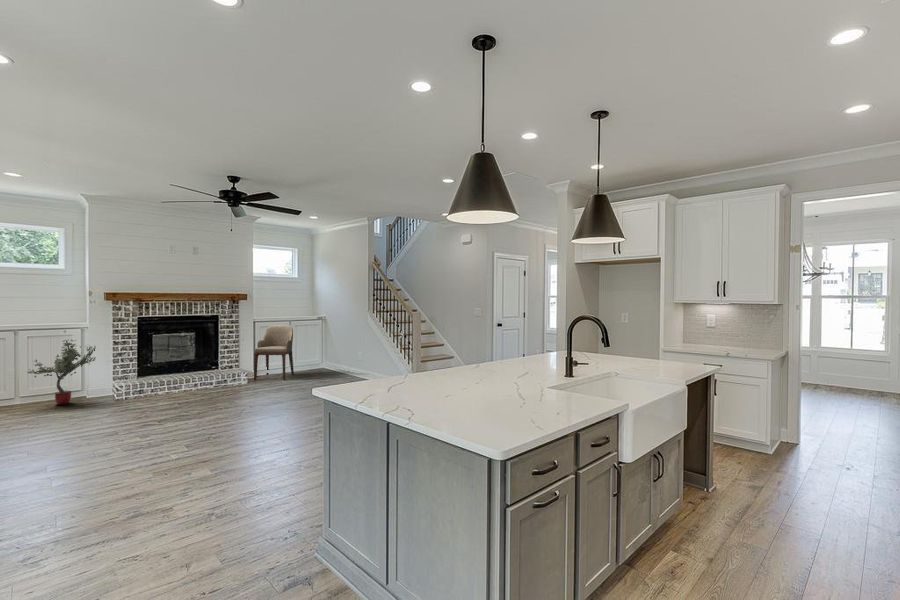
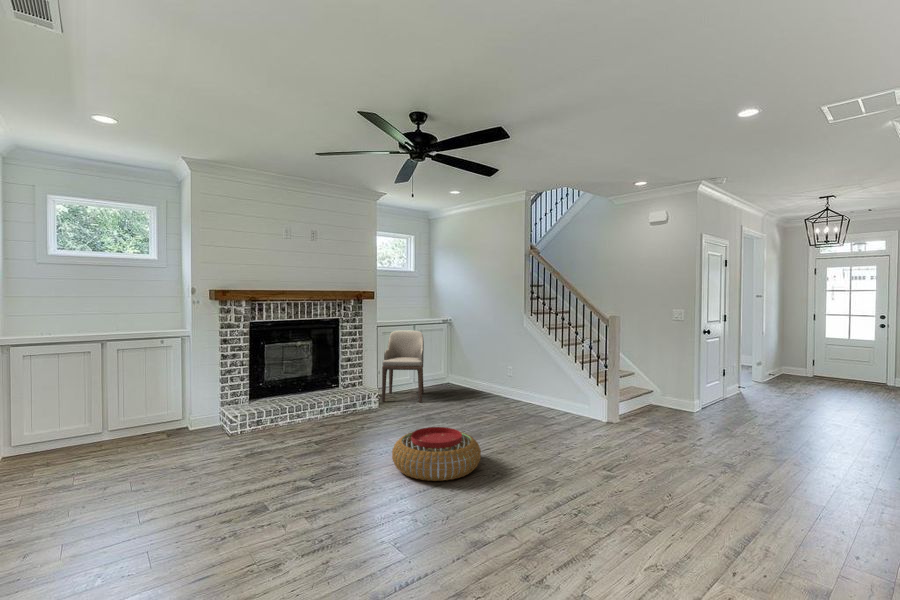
potted tree: present [28,339,96,405] -> none [121,353,206,445]
pouf: none [214,389,281,421] -> present [392,427,481,481]

